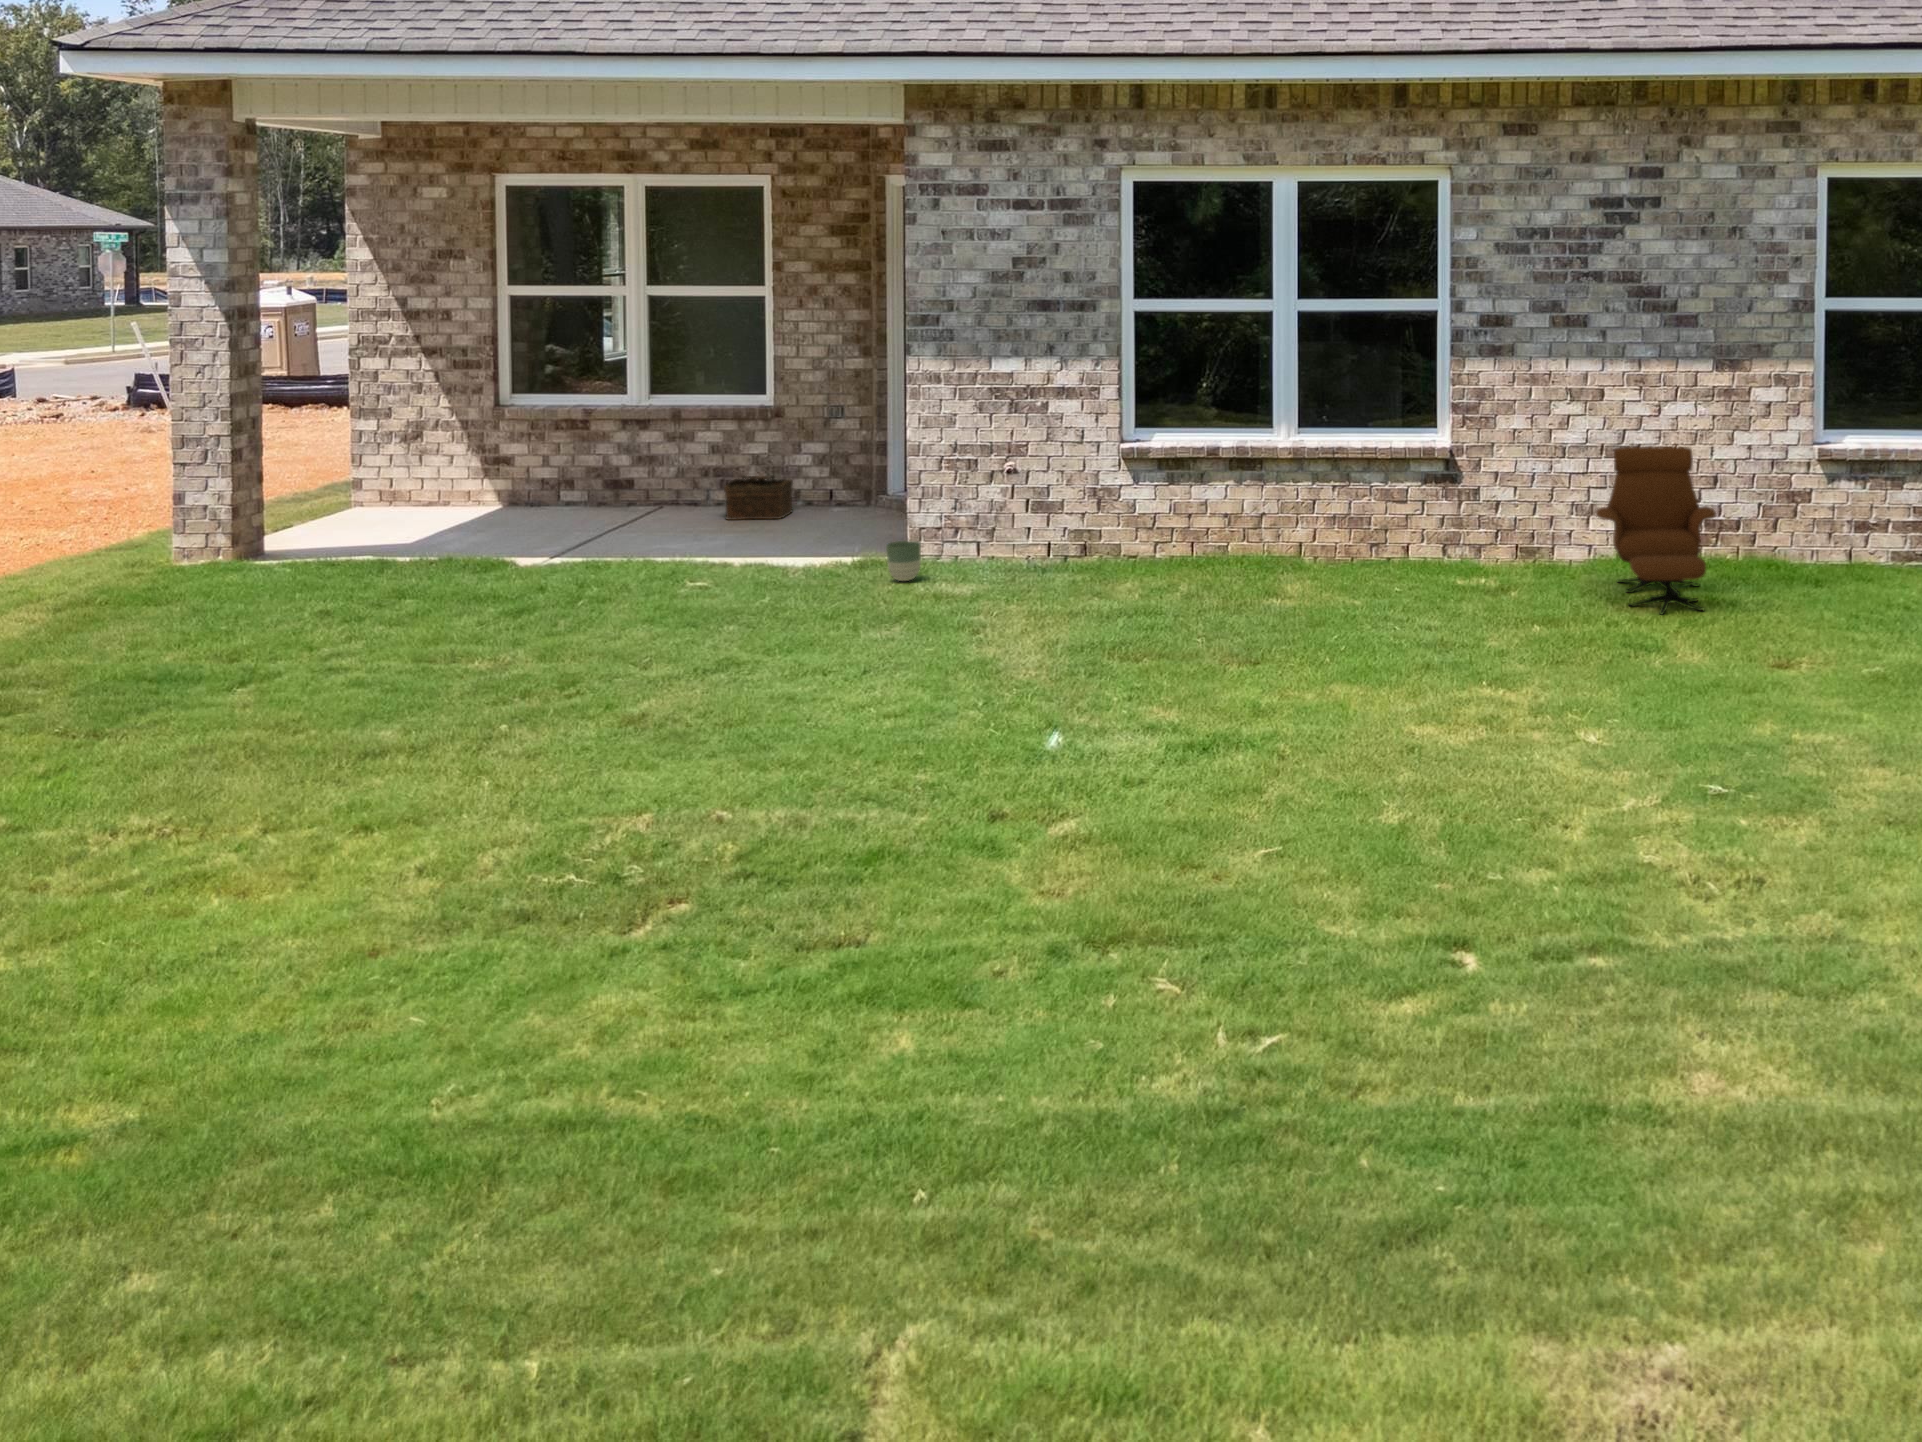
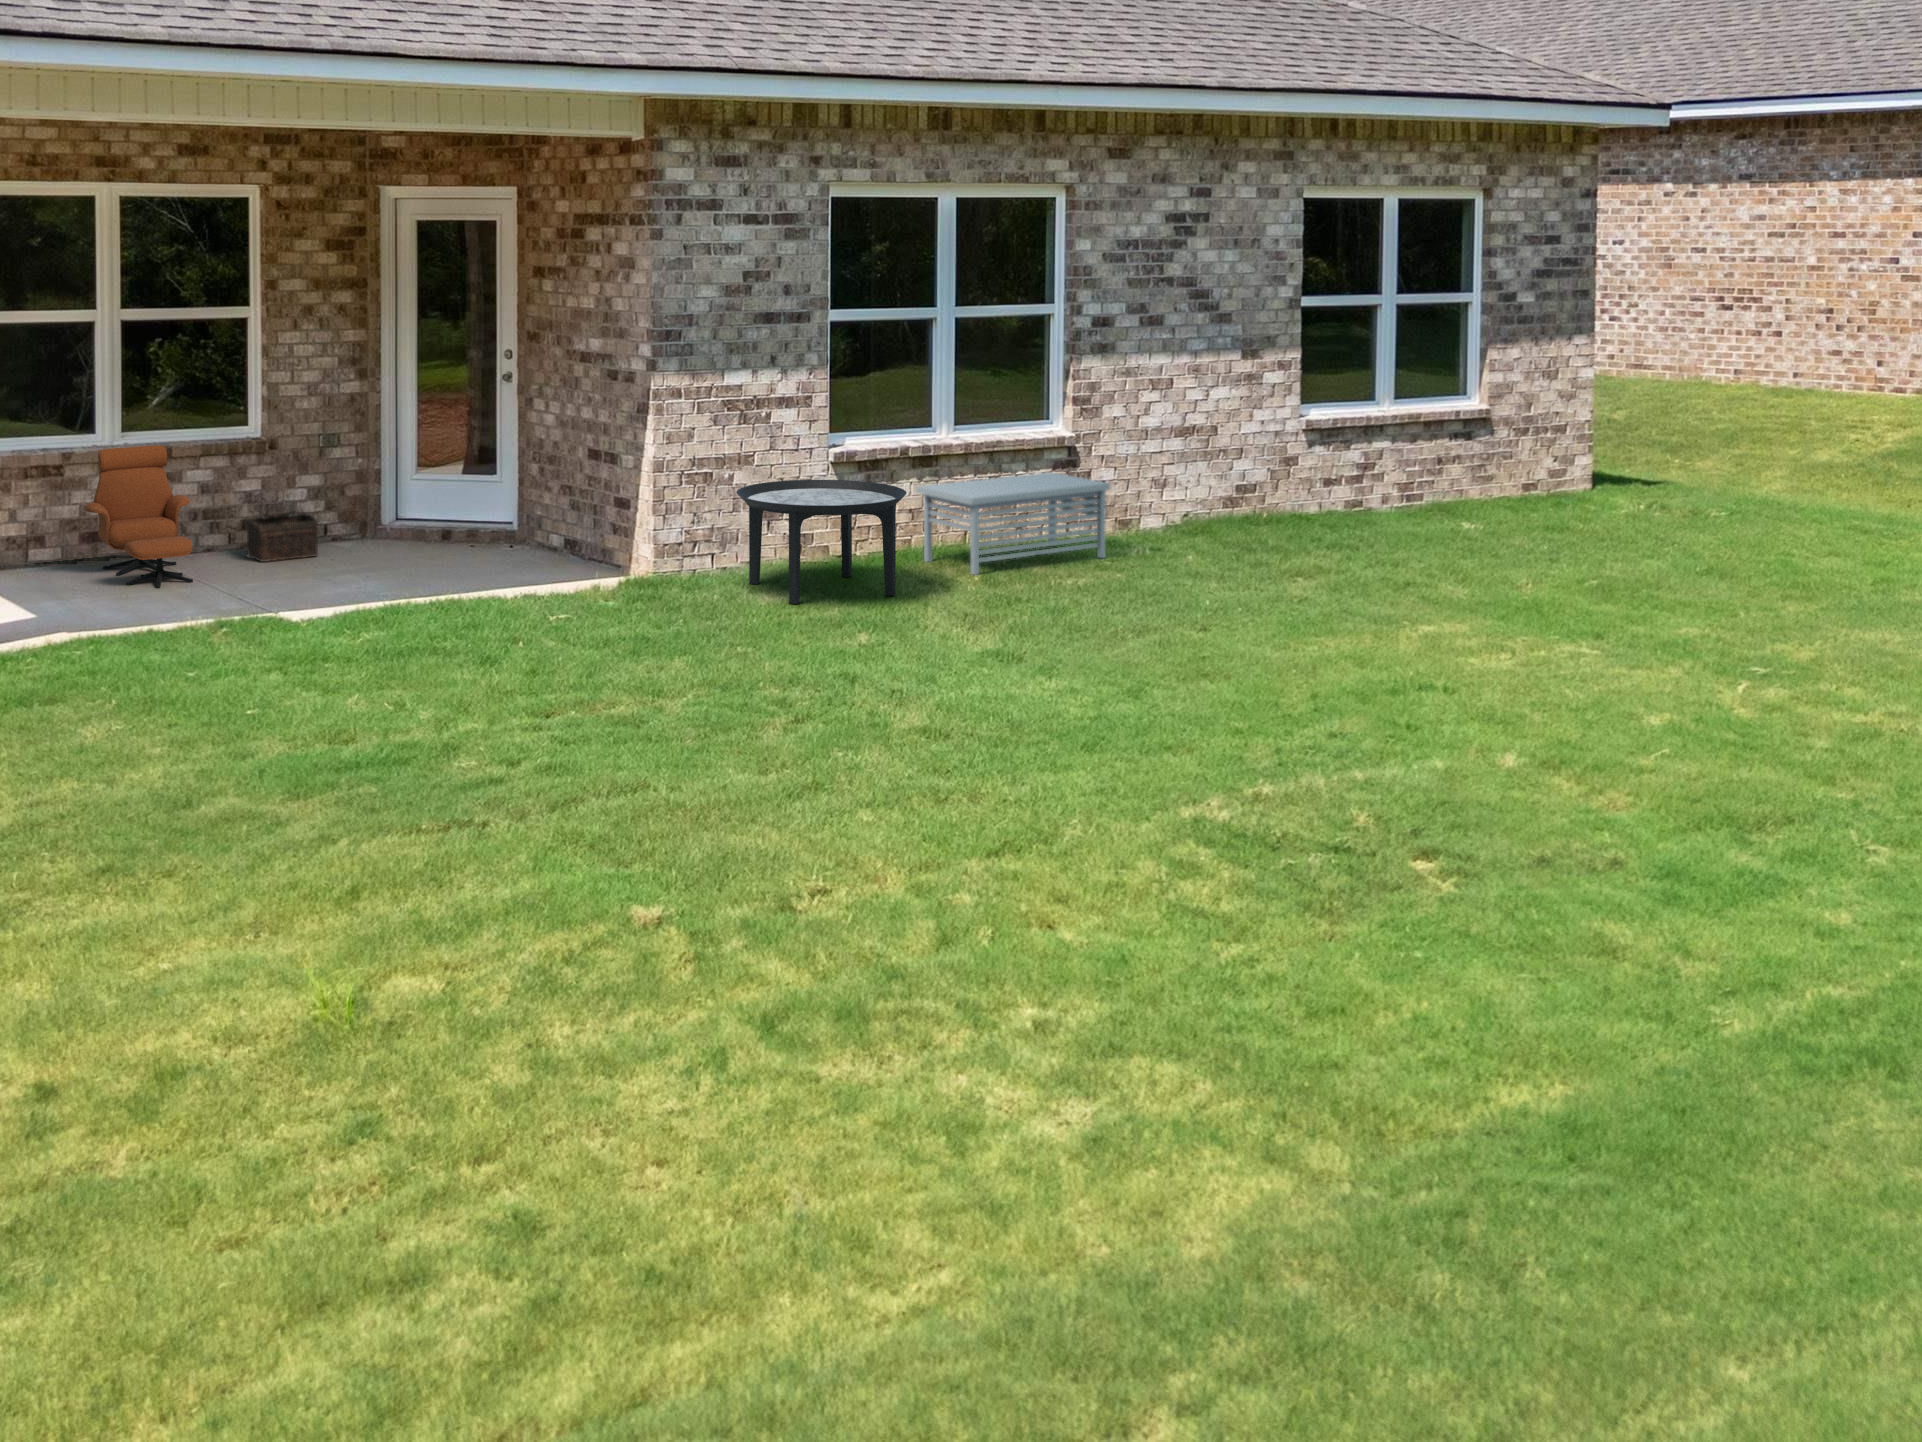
lounge chair: present [1596,447,1716,614] -> present [84,445,193,588]
round table: none [945,478,1129,612] -> present [737,480,906,604]
storage bench: none [1219,493,1424,600] -> present [916,472,1110,575]
planter: present [886,541,921,581] -> none [639,552,672,592]

